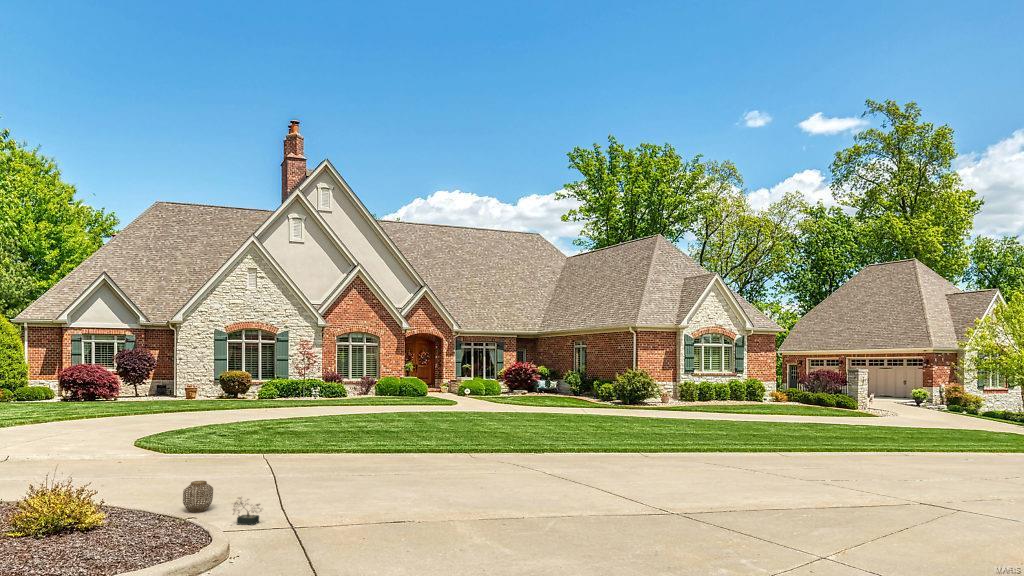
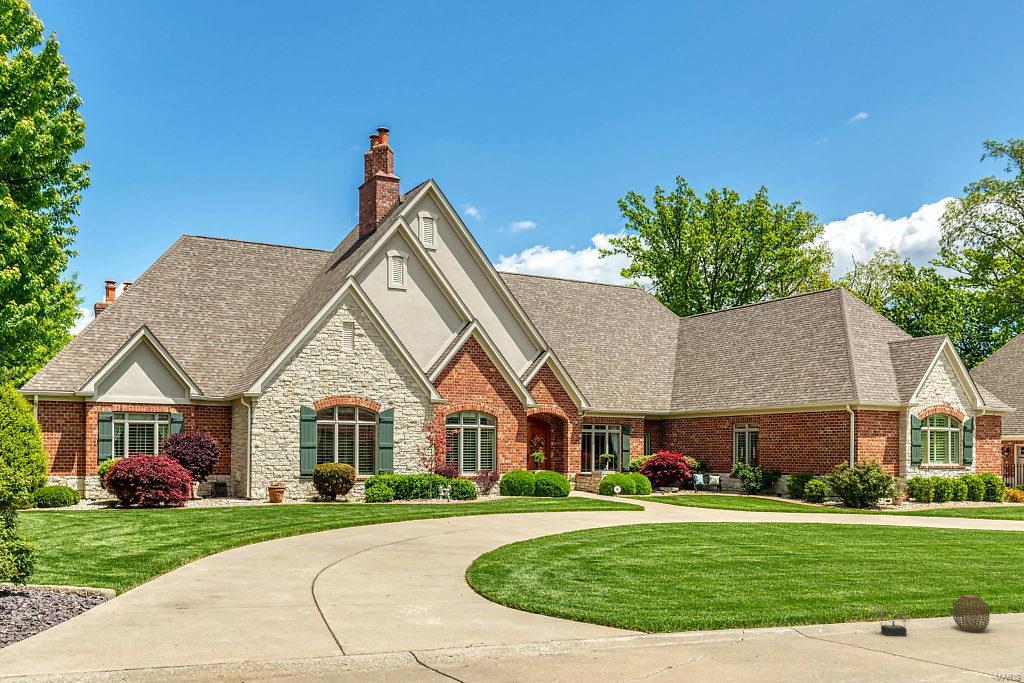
woven basket: present [183,481,213,513] -> present [953,594,990,633]

